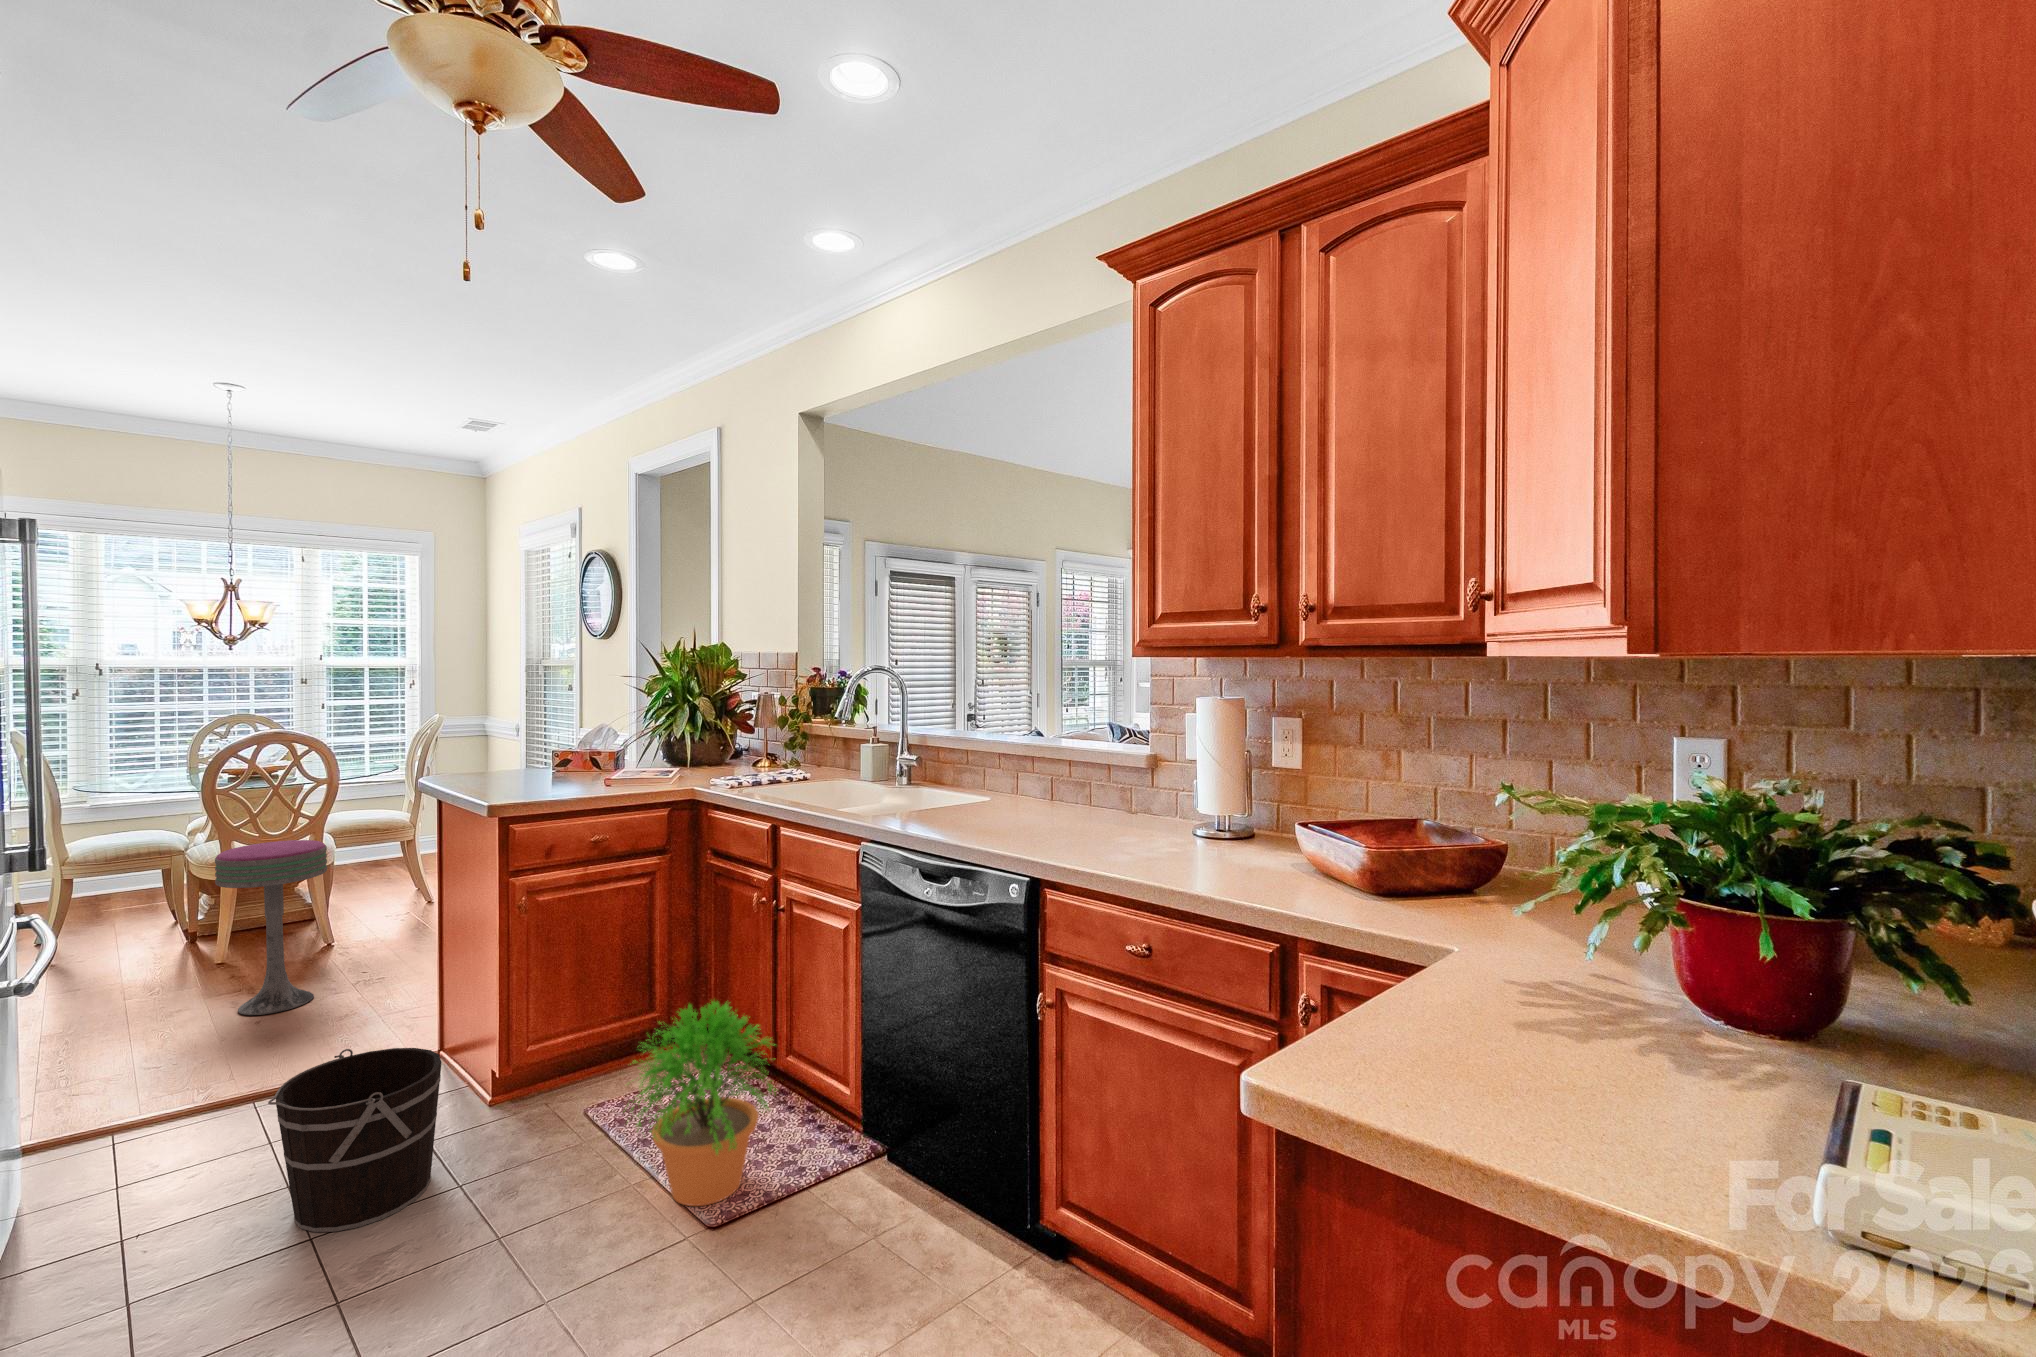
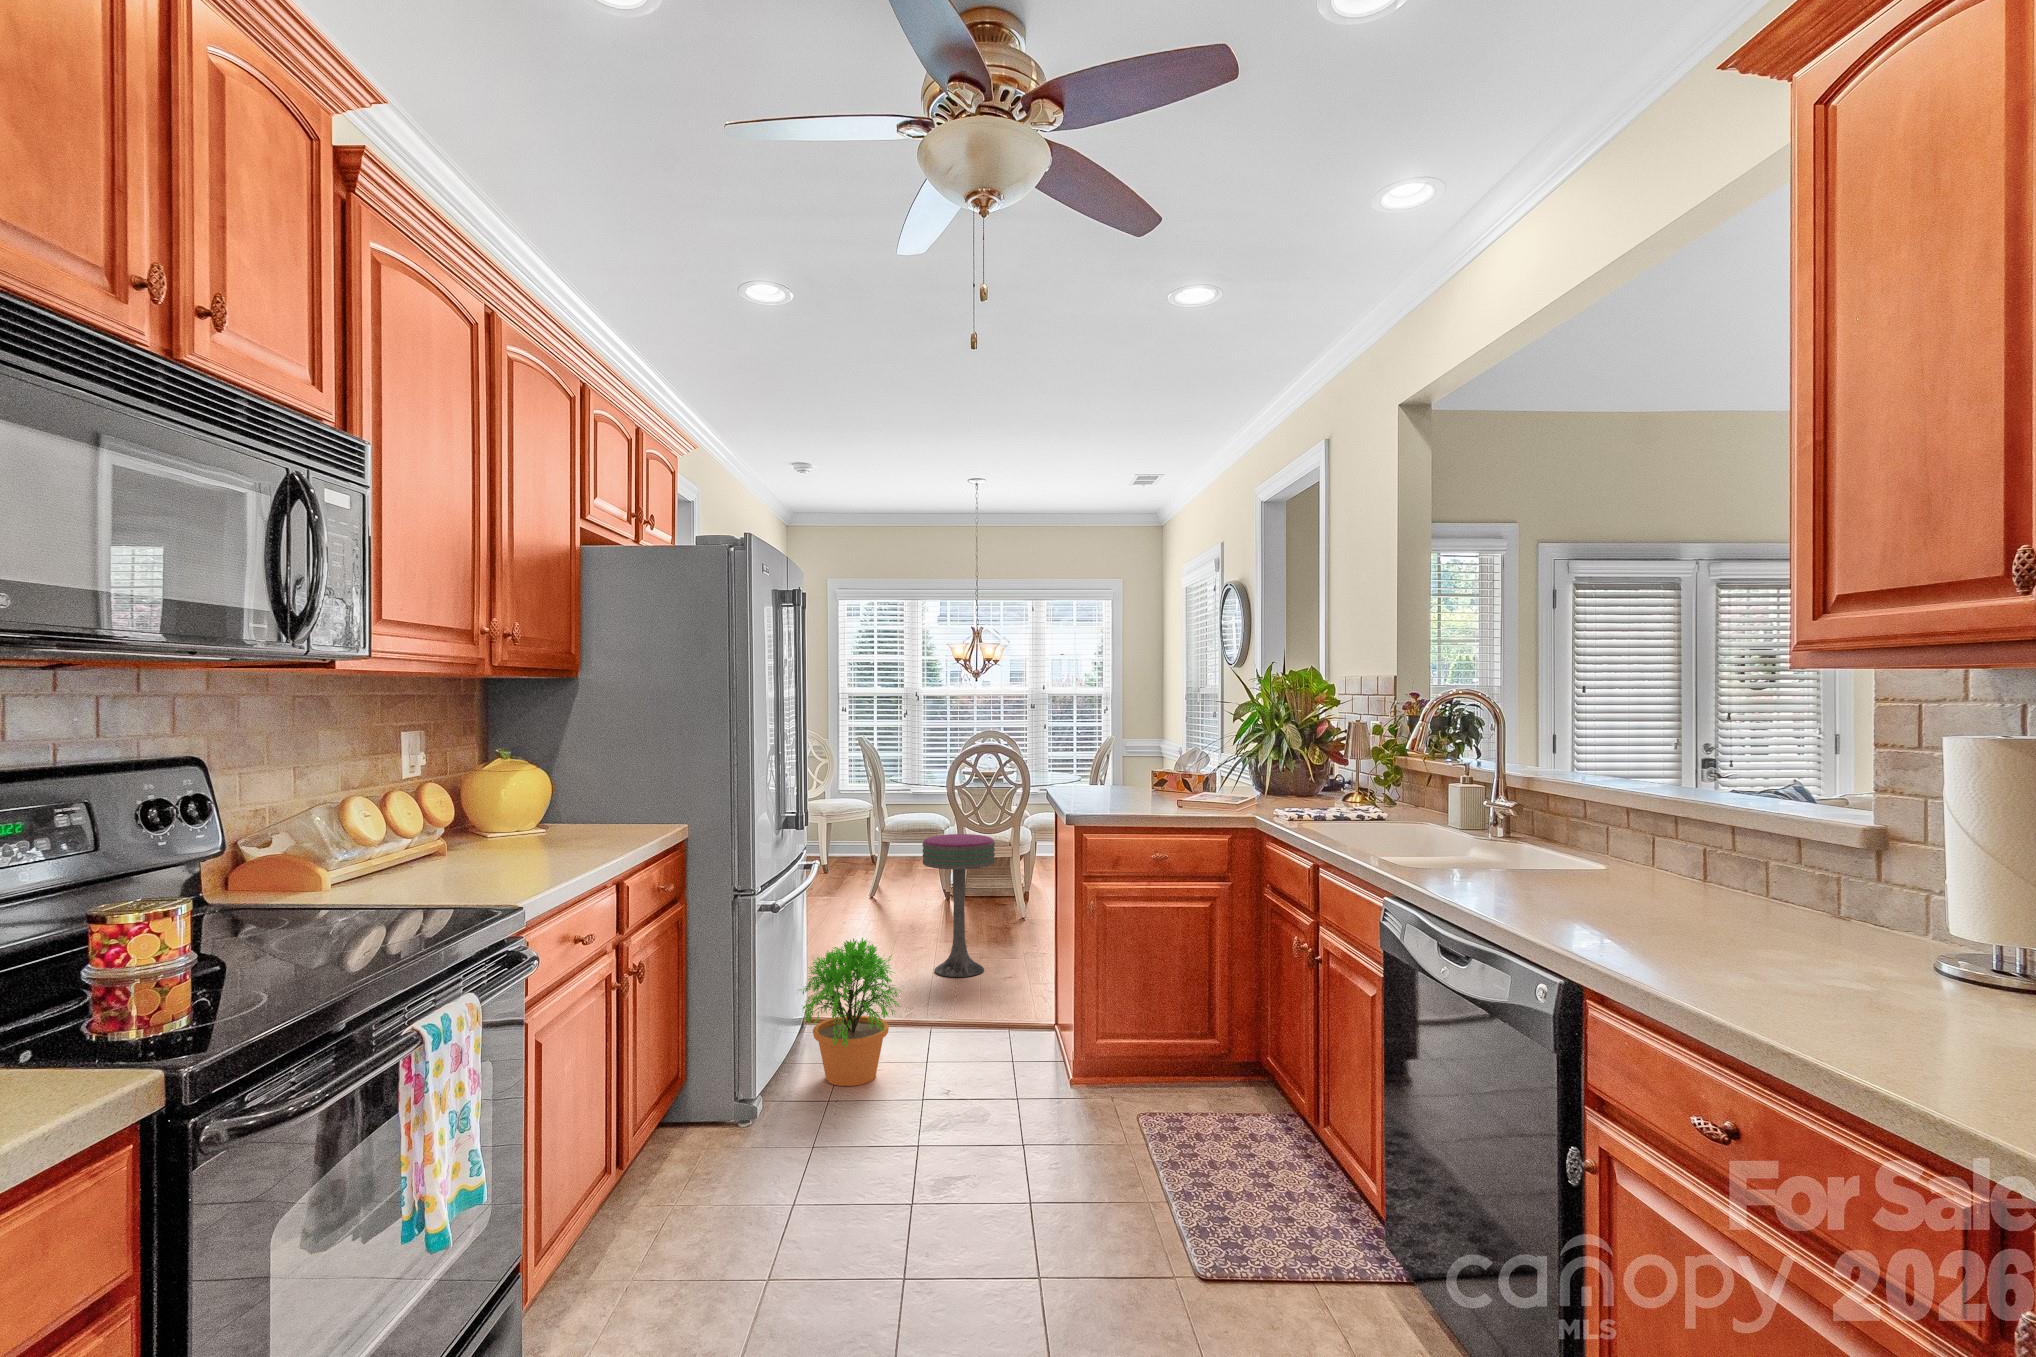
potted plant: present [628,1001,777,1206] -> present [800,938,902,1086]
bucket: present [268,1048,442,1232] -> none [892,1008,1013,1159]

